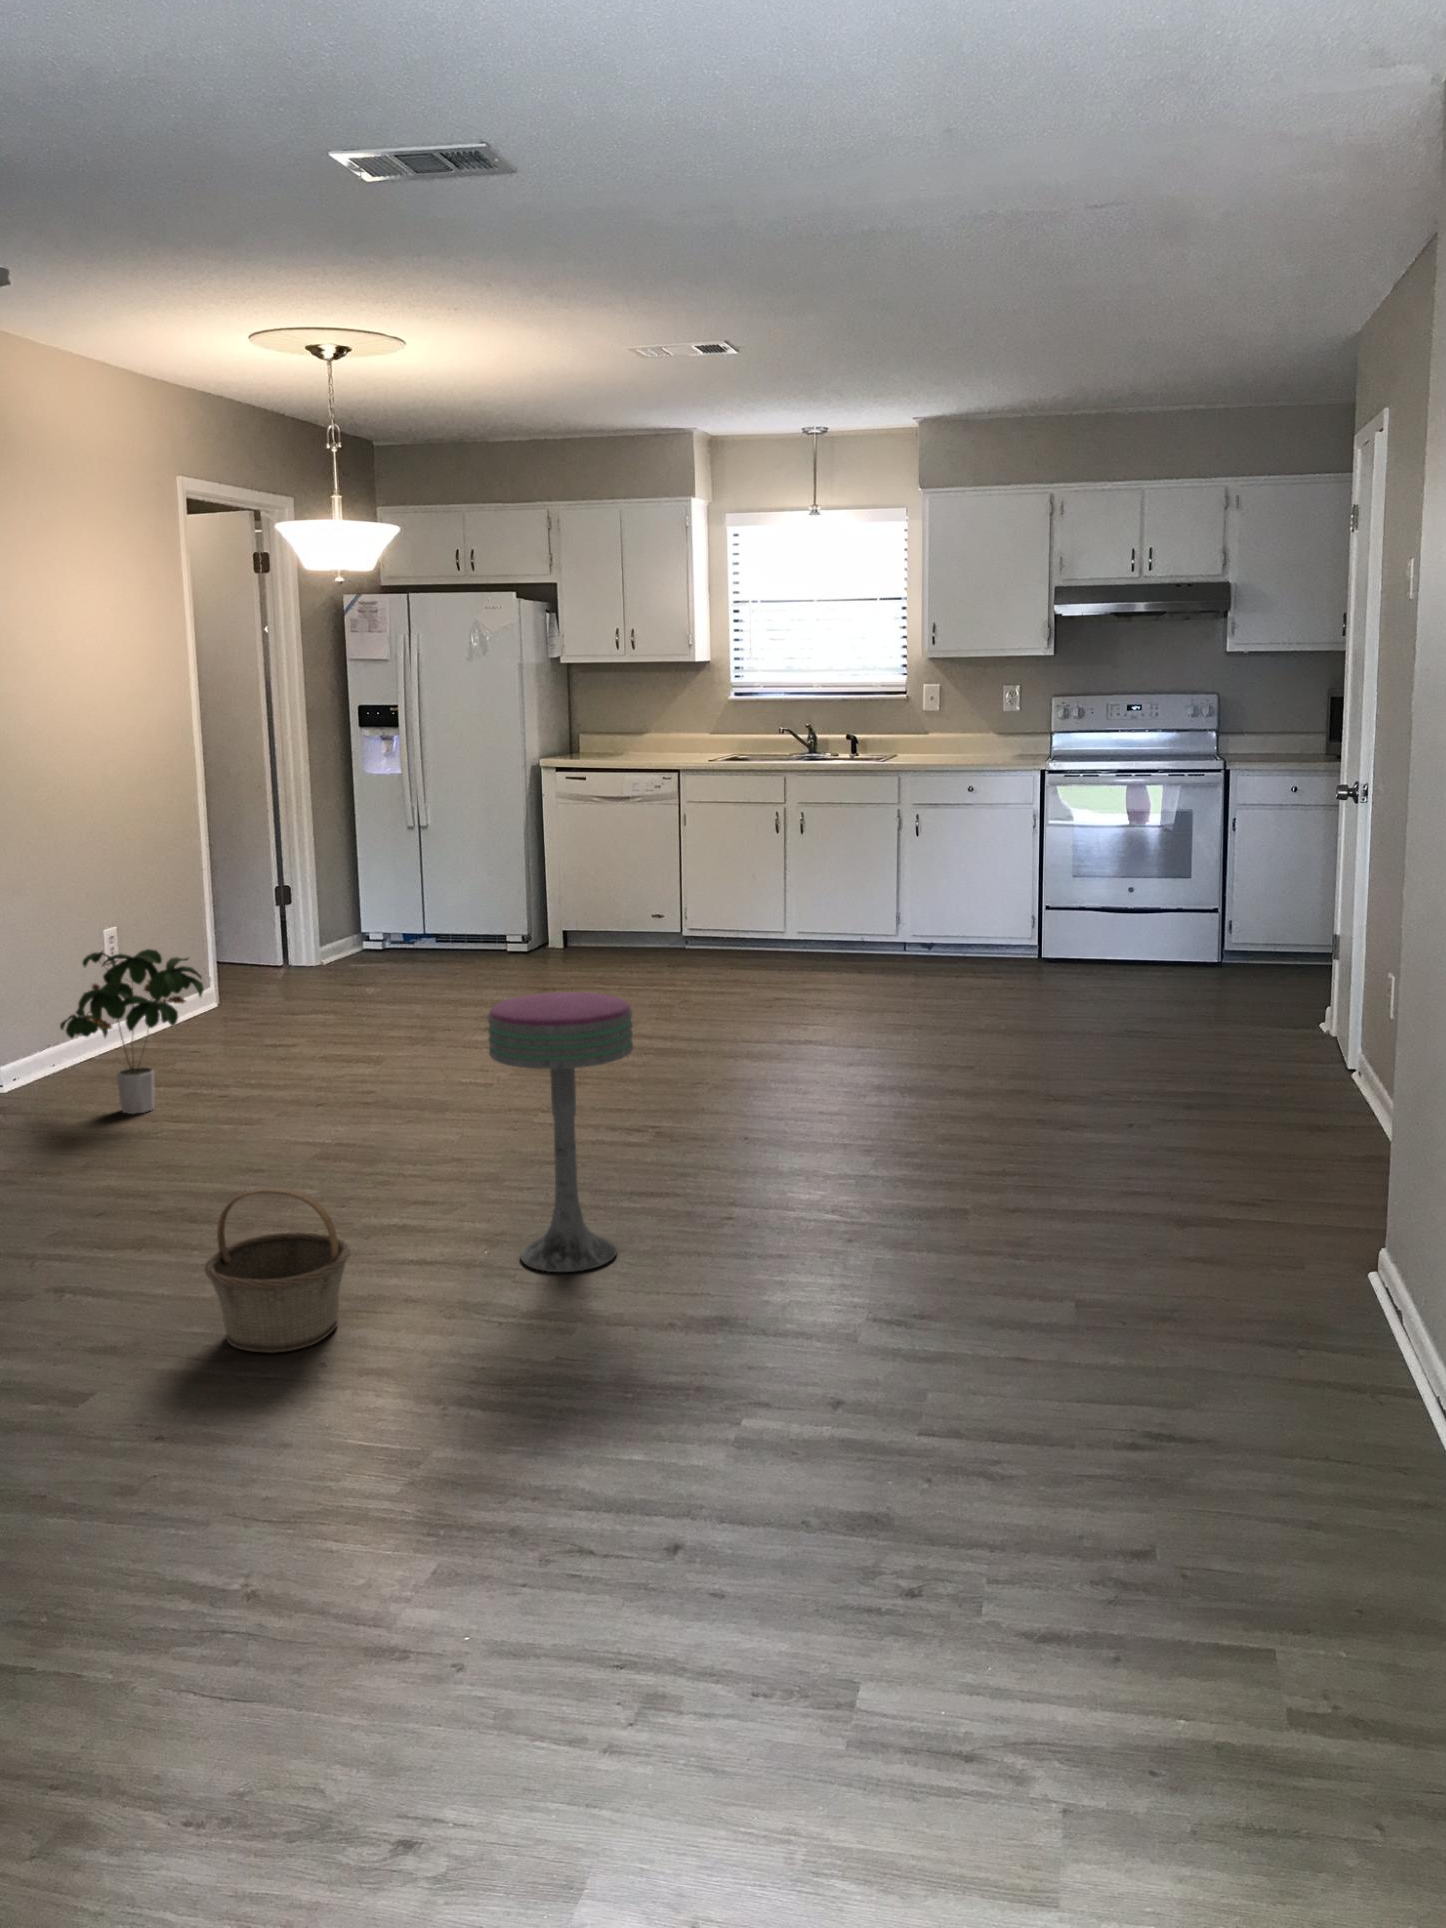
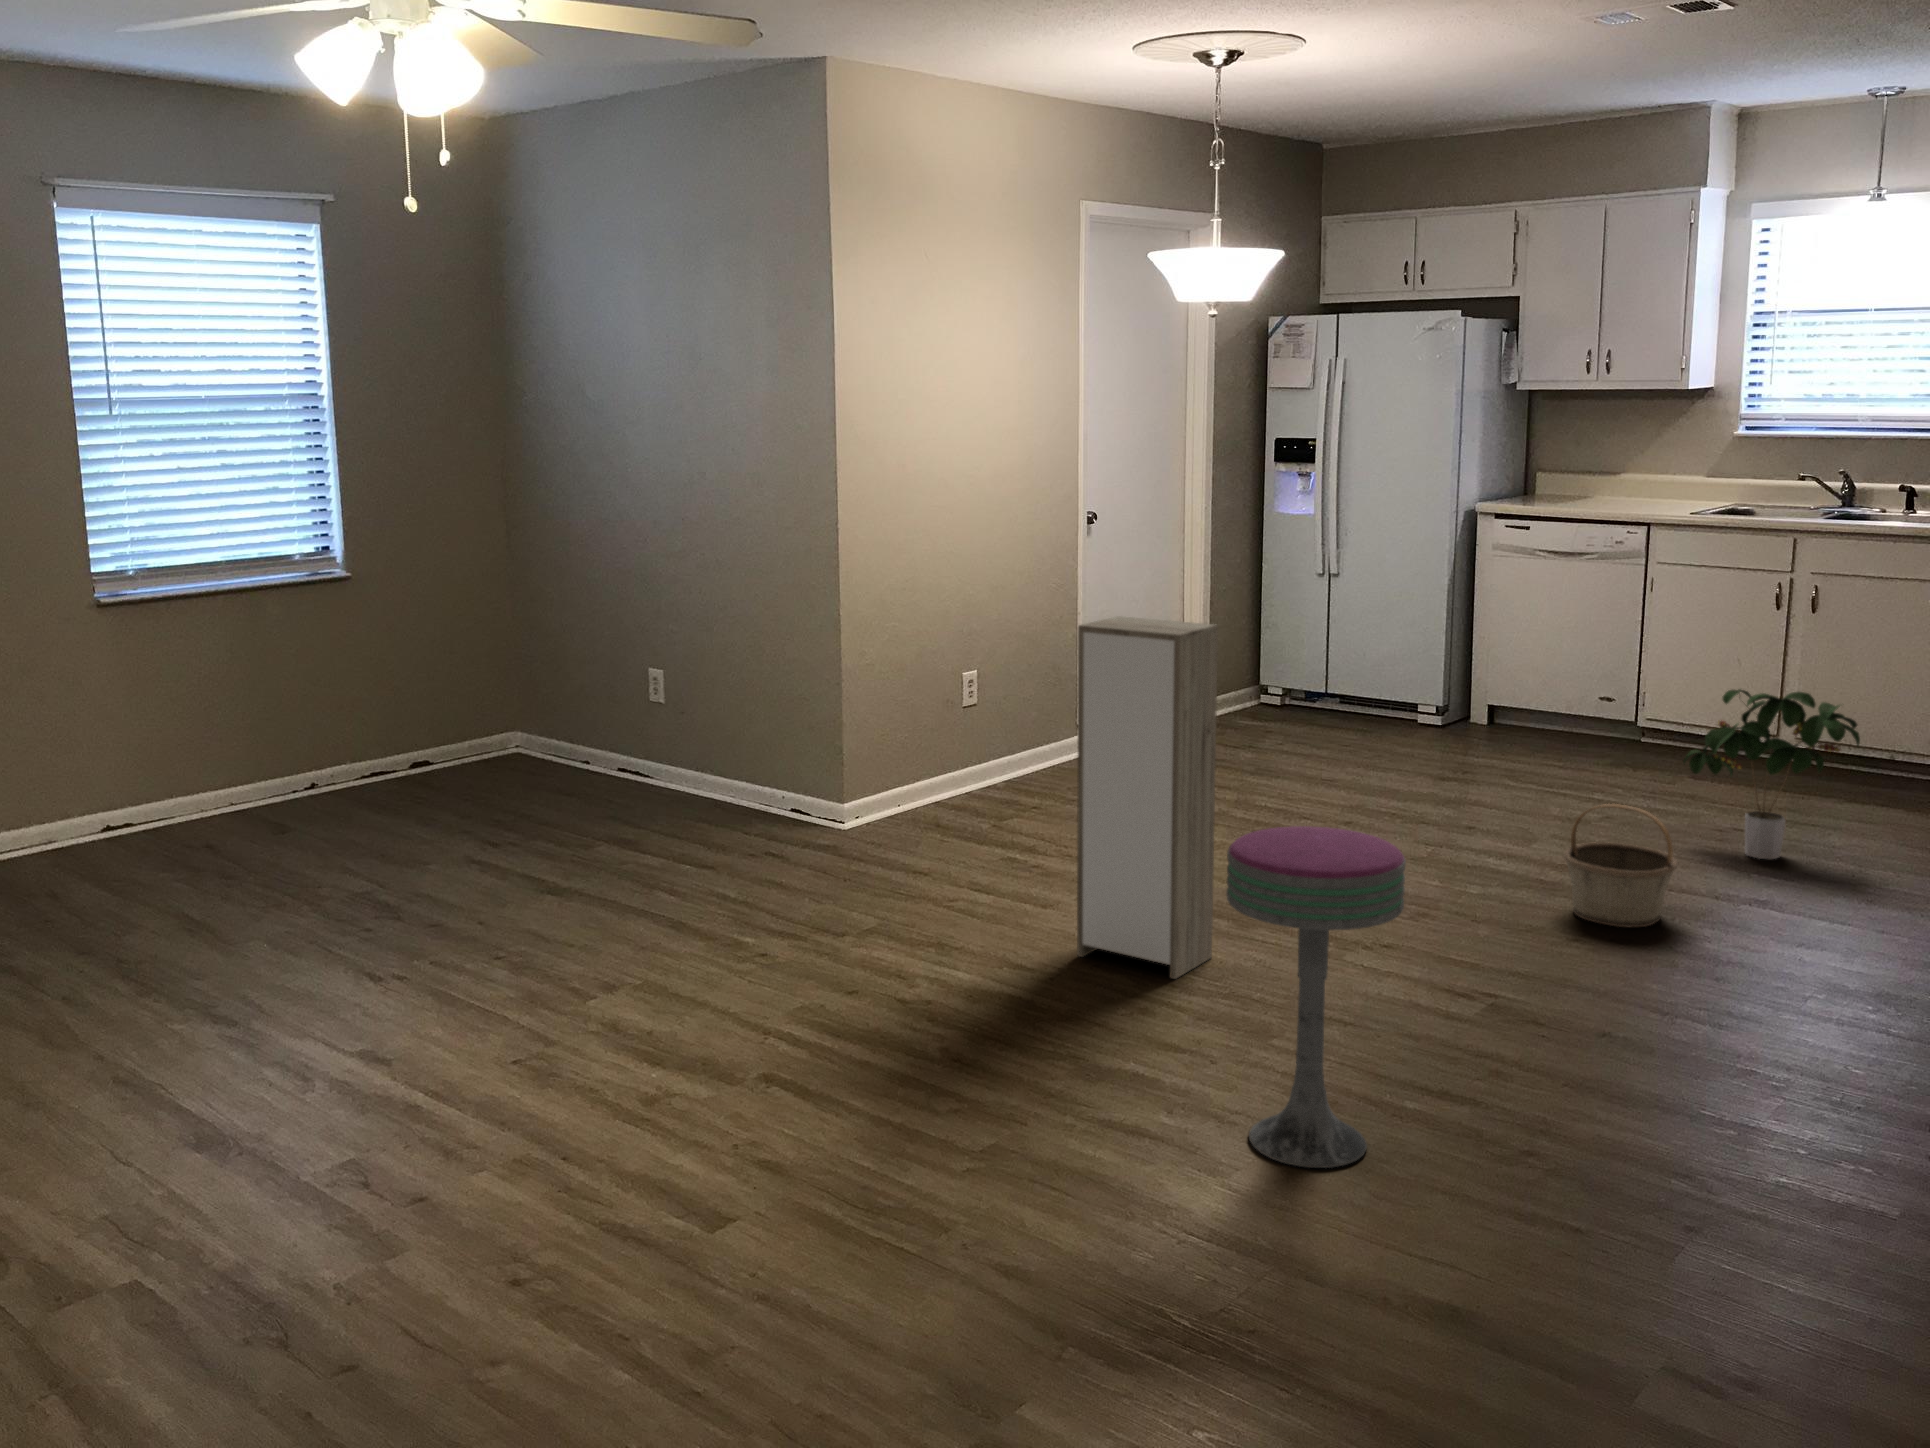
storage cabinet: none [283,846,423,1163] -> present [1077,616,1218,979]
potted plant: present [60,949,204,1114] -> present [1683,689,1860,859]
basket: present [205,1188,350,1353] -> present [1563,804,1678,927]

